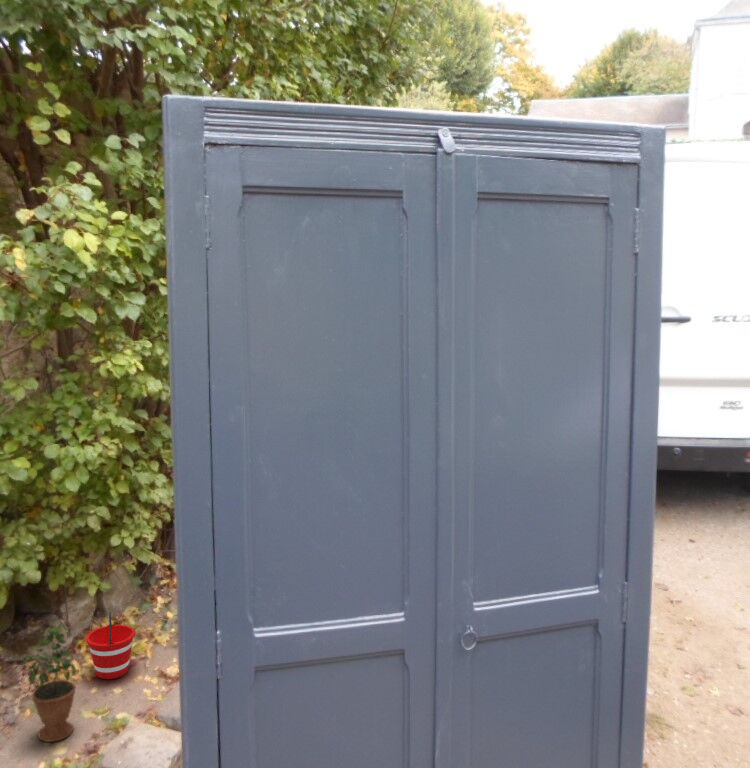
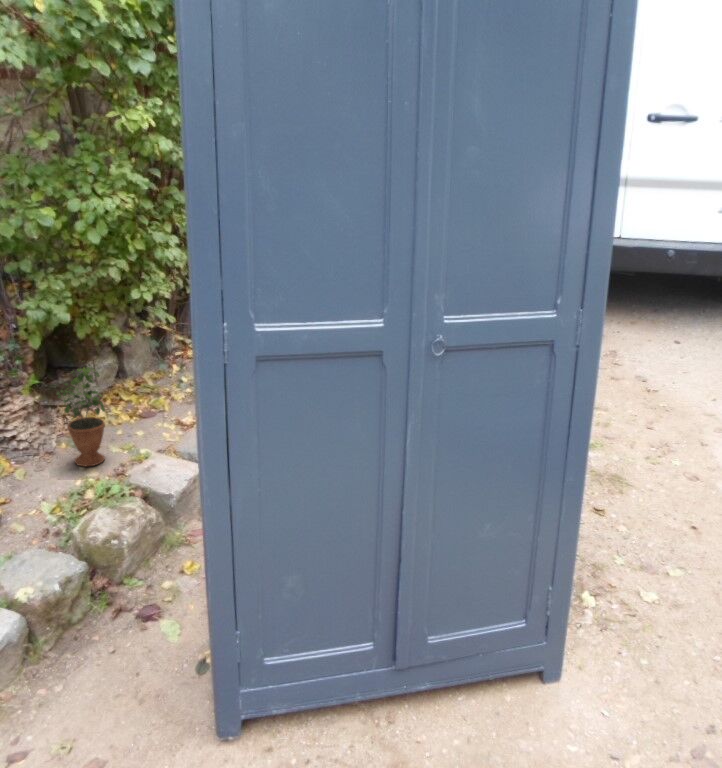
bucket: present [86,614,135,679] -> none [111,367,155,425]

